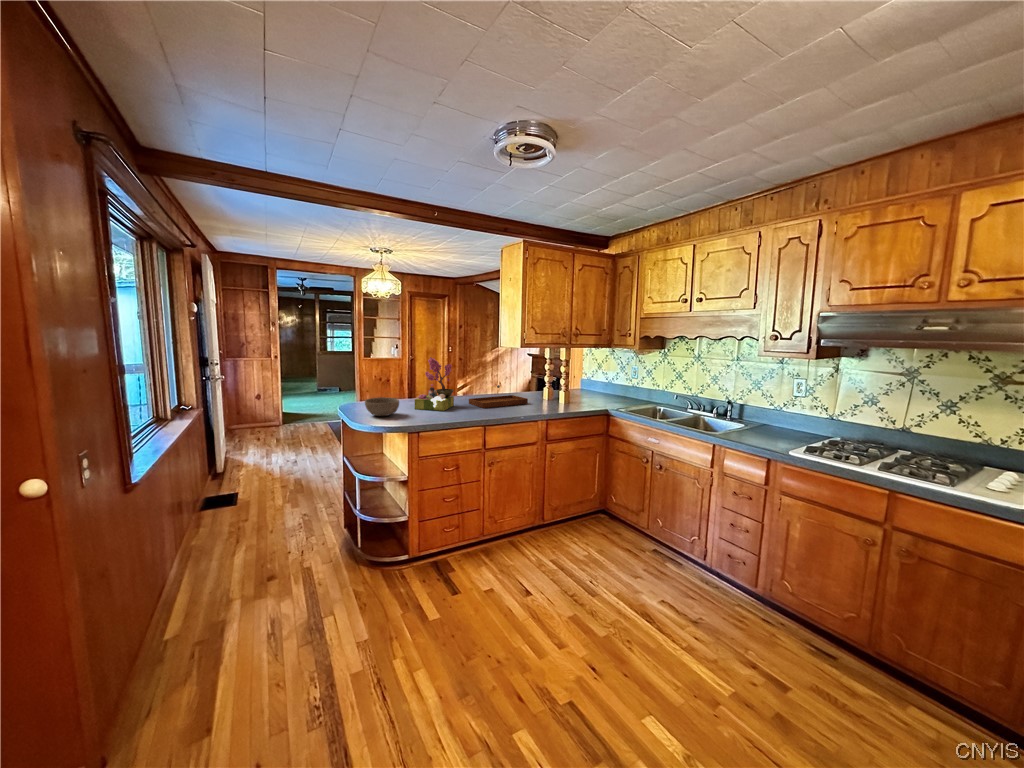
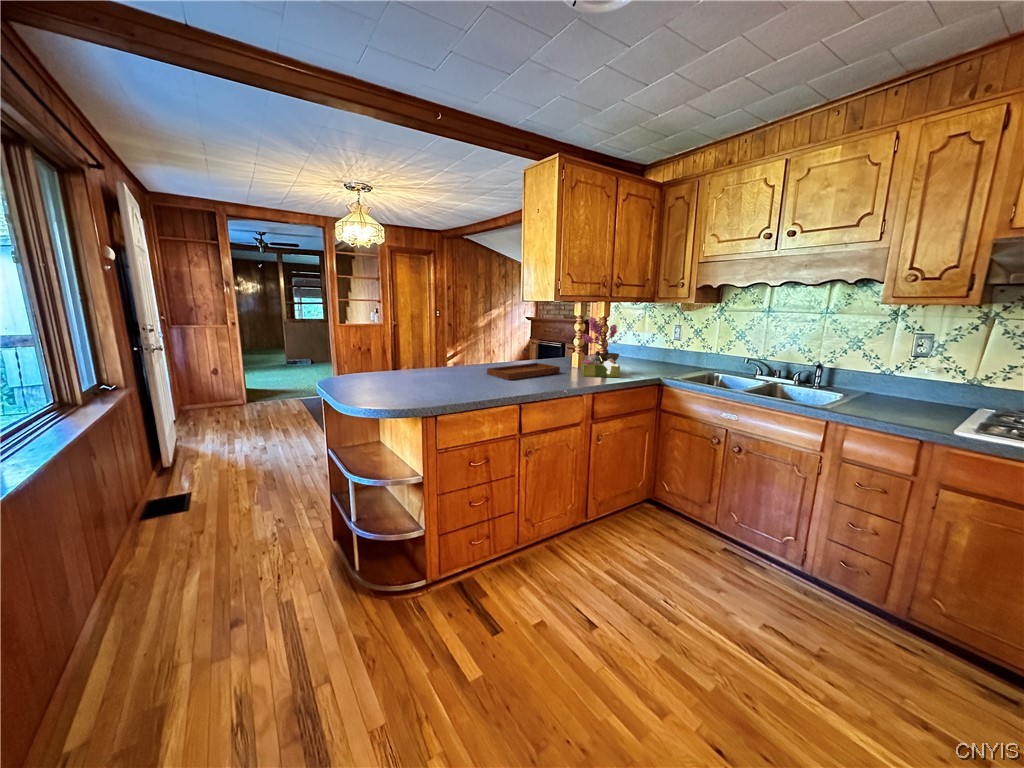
flower arrangement: present [415,357,454,411] -> present [581,317,620,377]
bowl: present [365,397,399,416] -> none [356,369,404,395]

